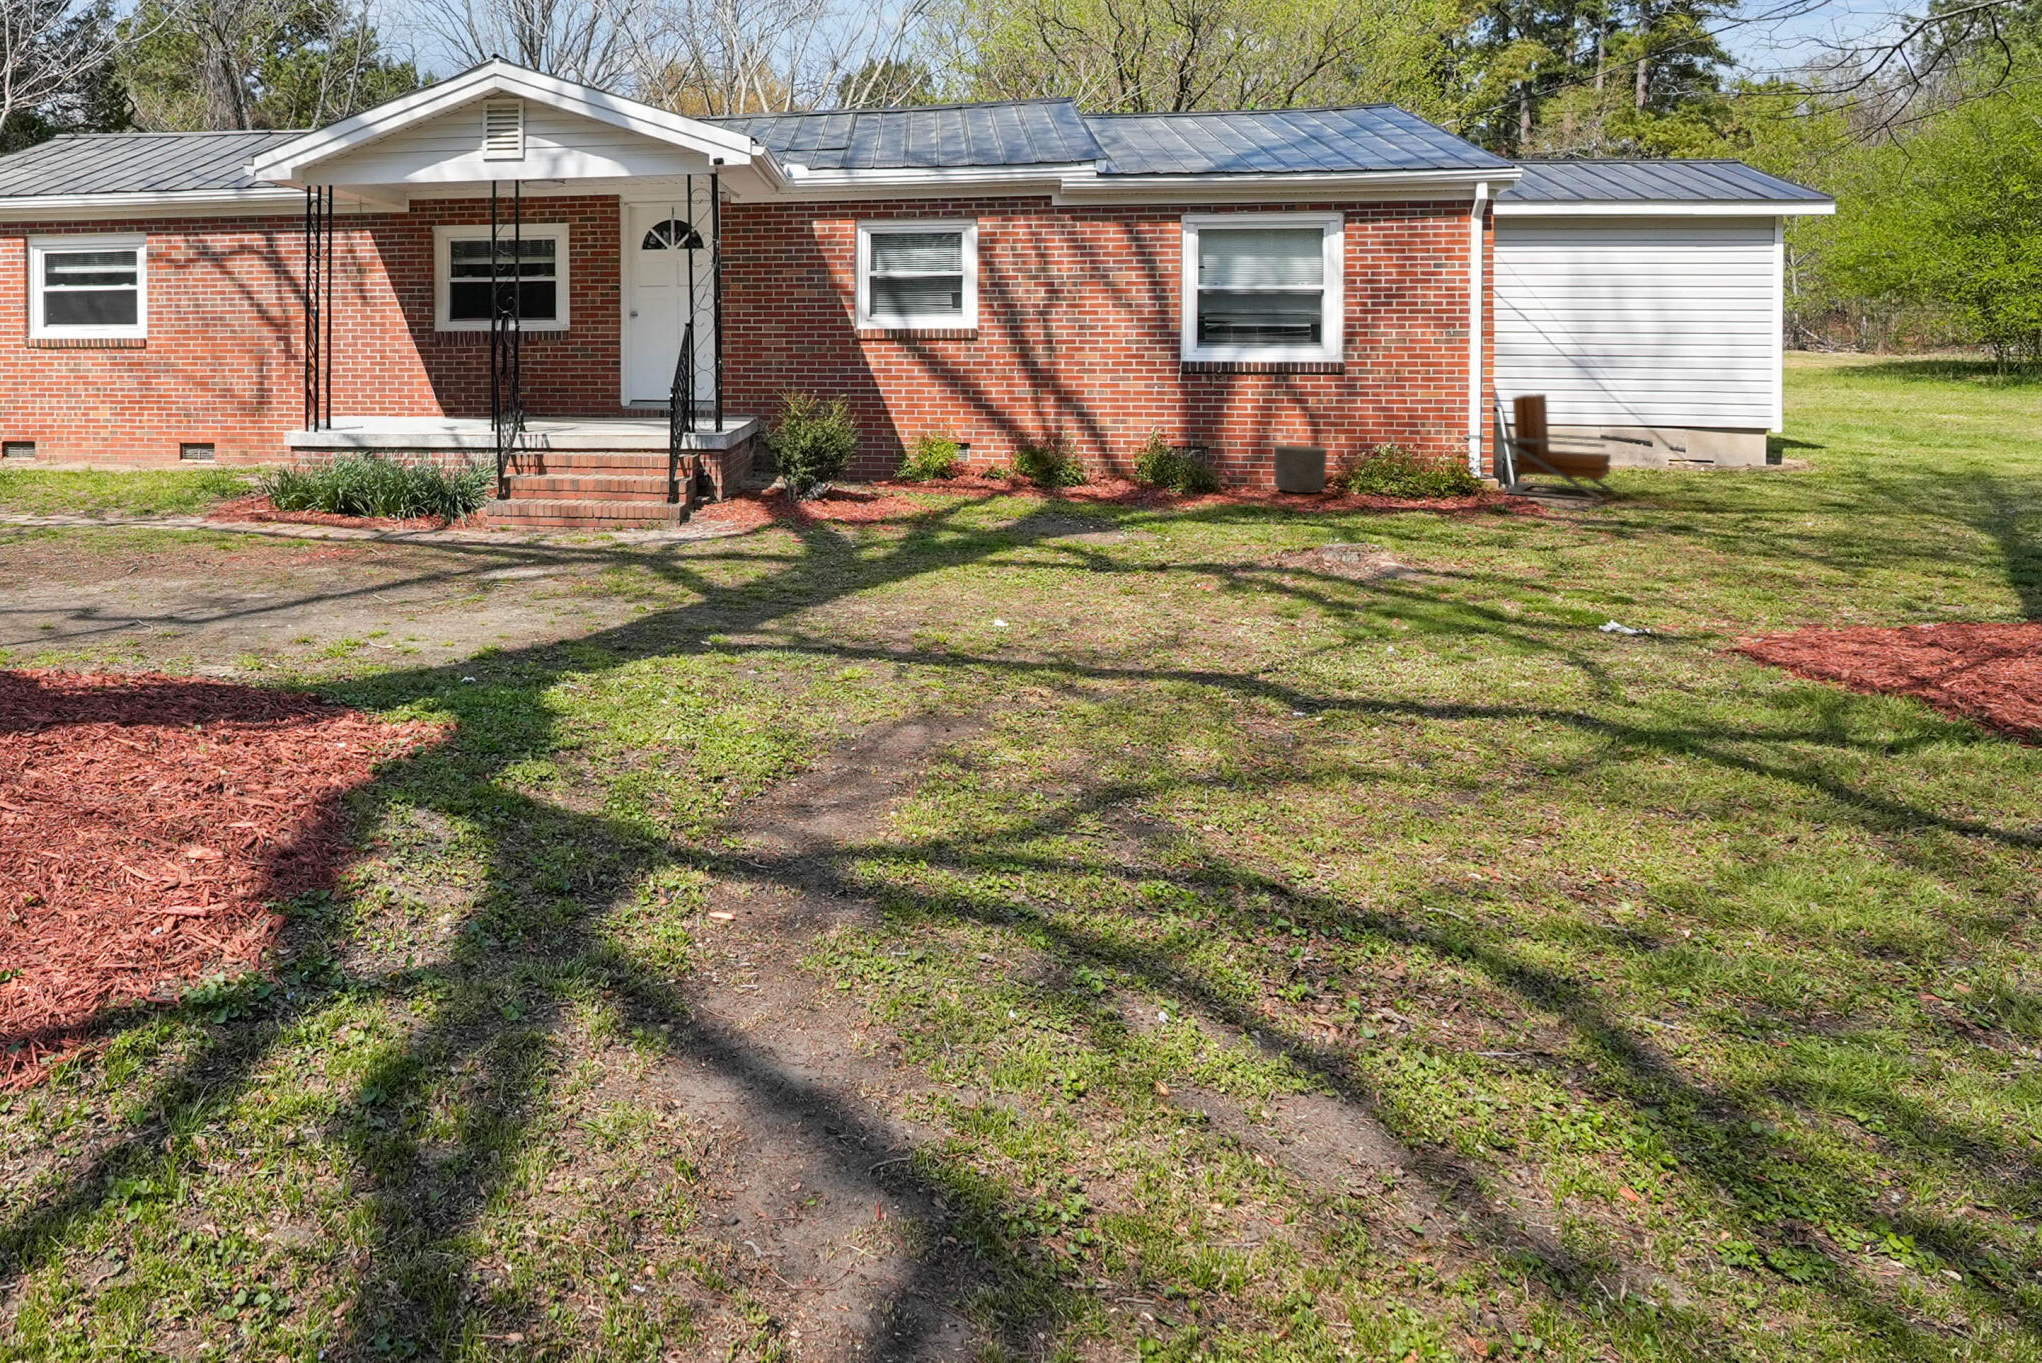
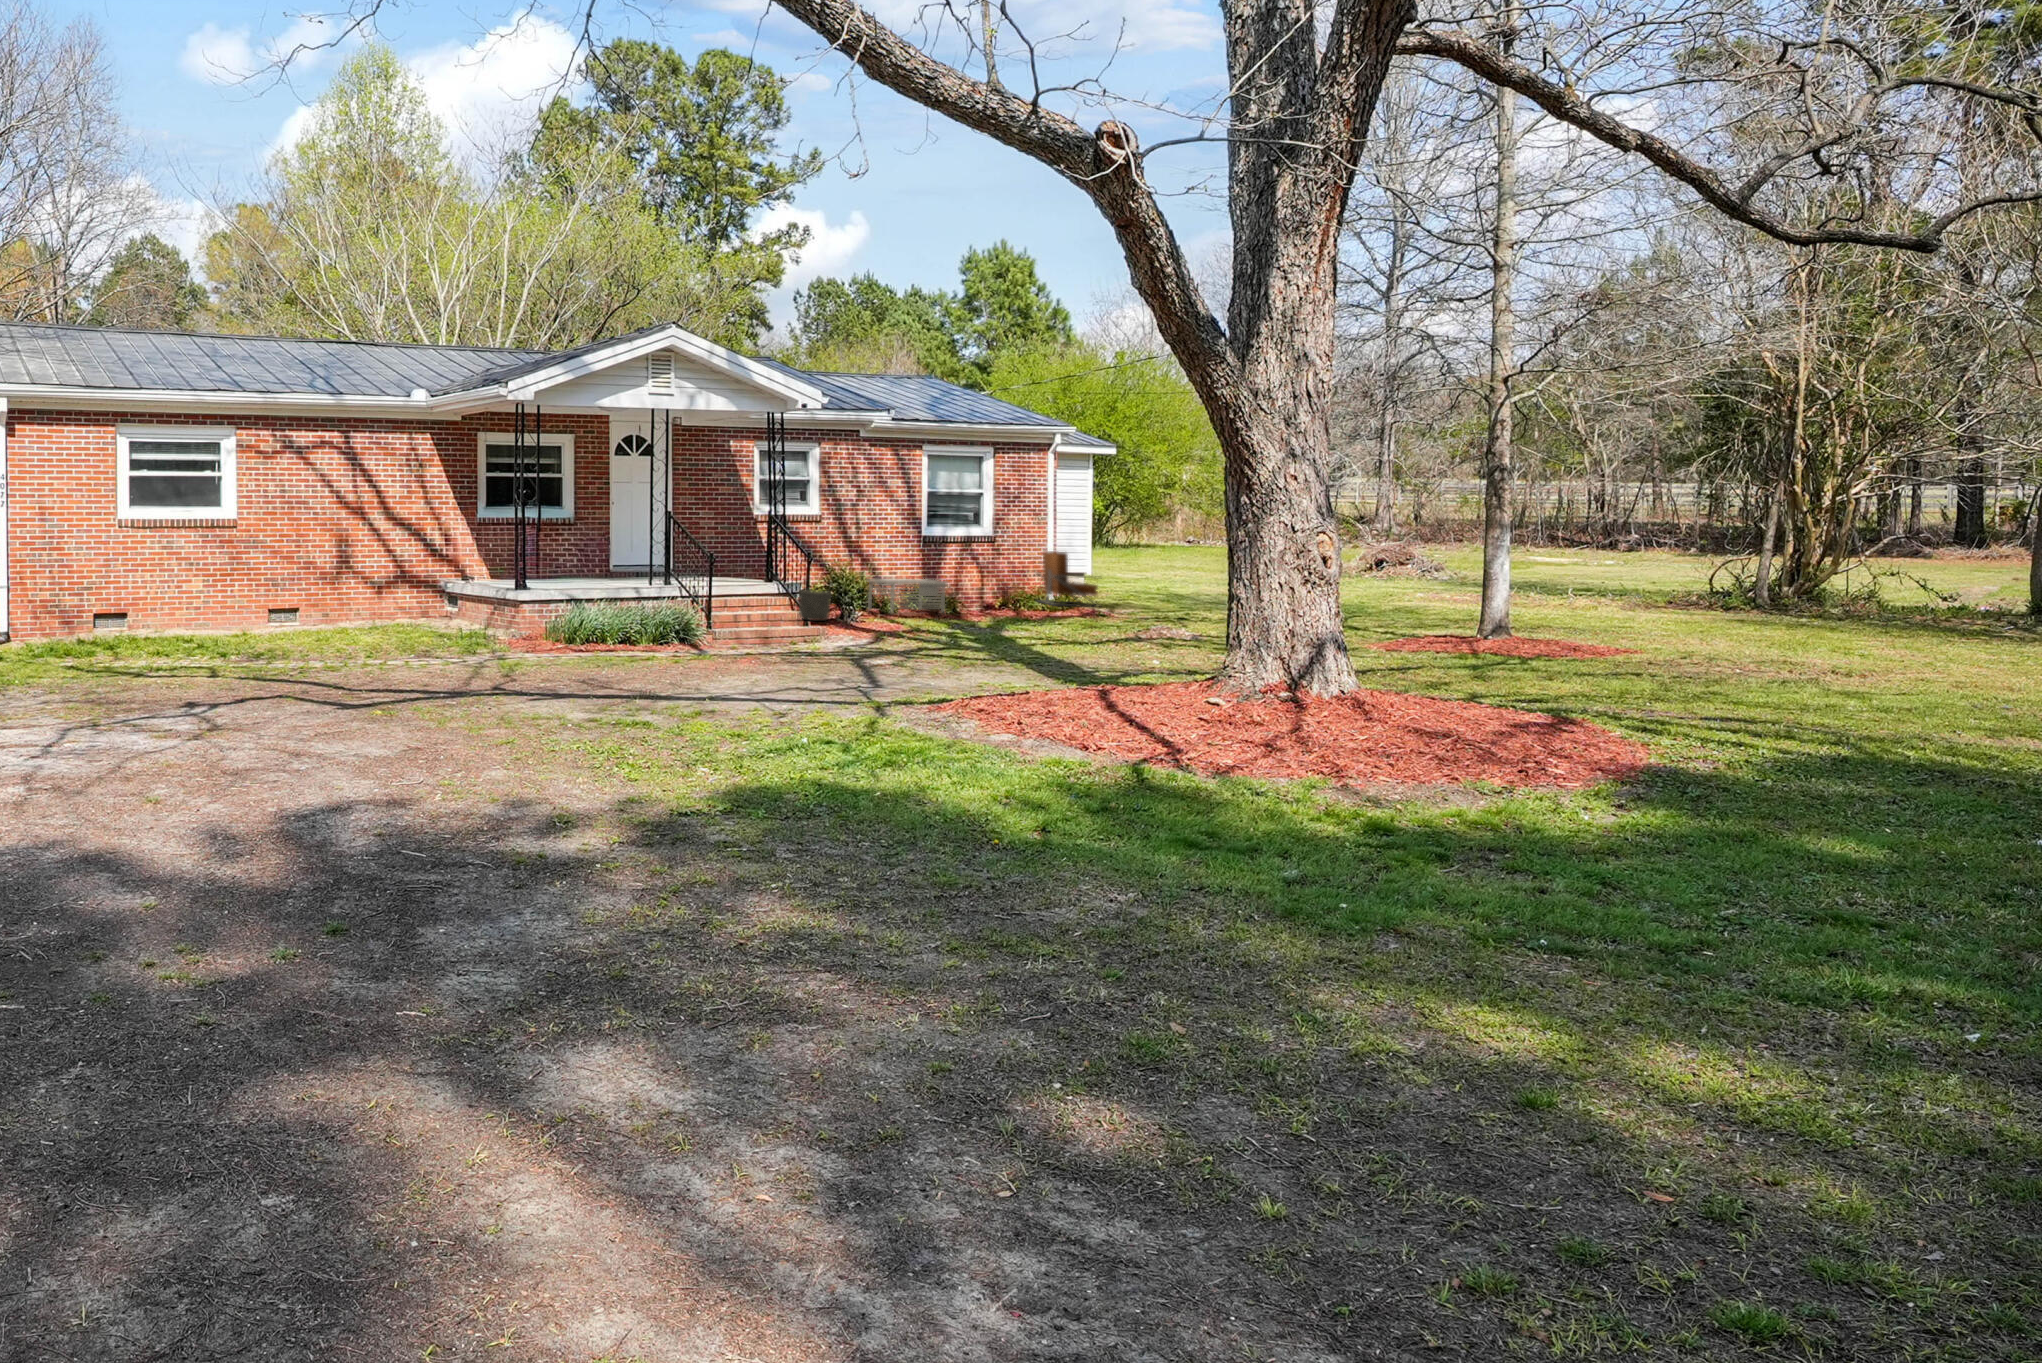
storage bench: none [1052,432,1187,494] -> present [867,579,947,613]
planter: present [1274,445,1327,493] -> present [799,590,832,621]

